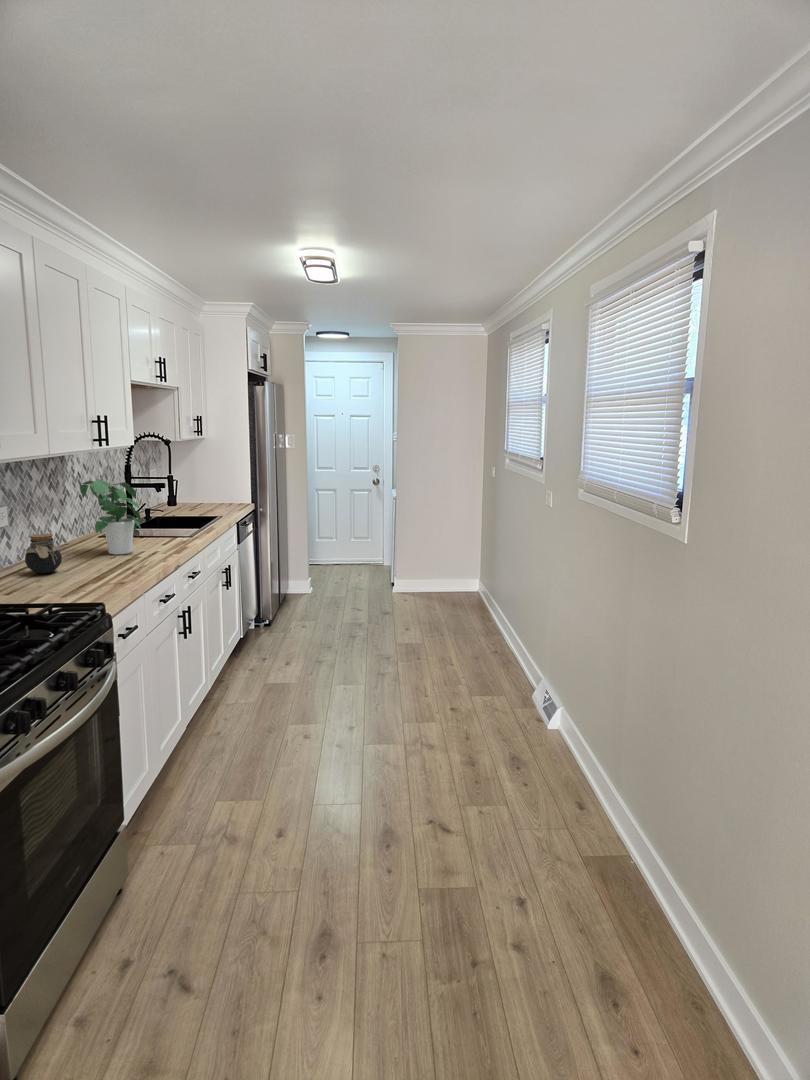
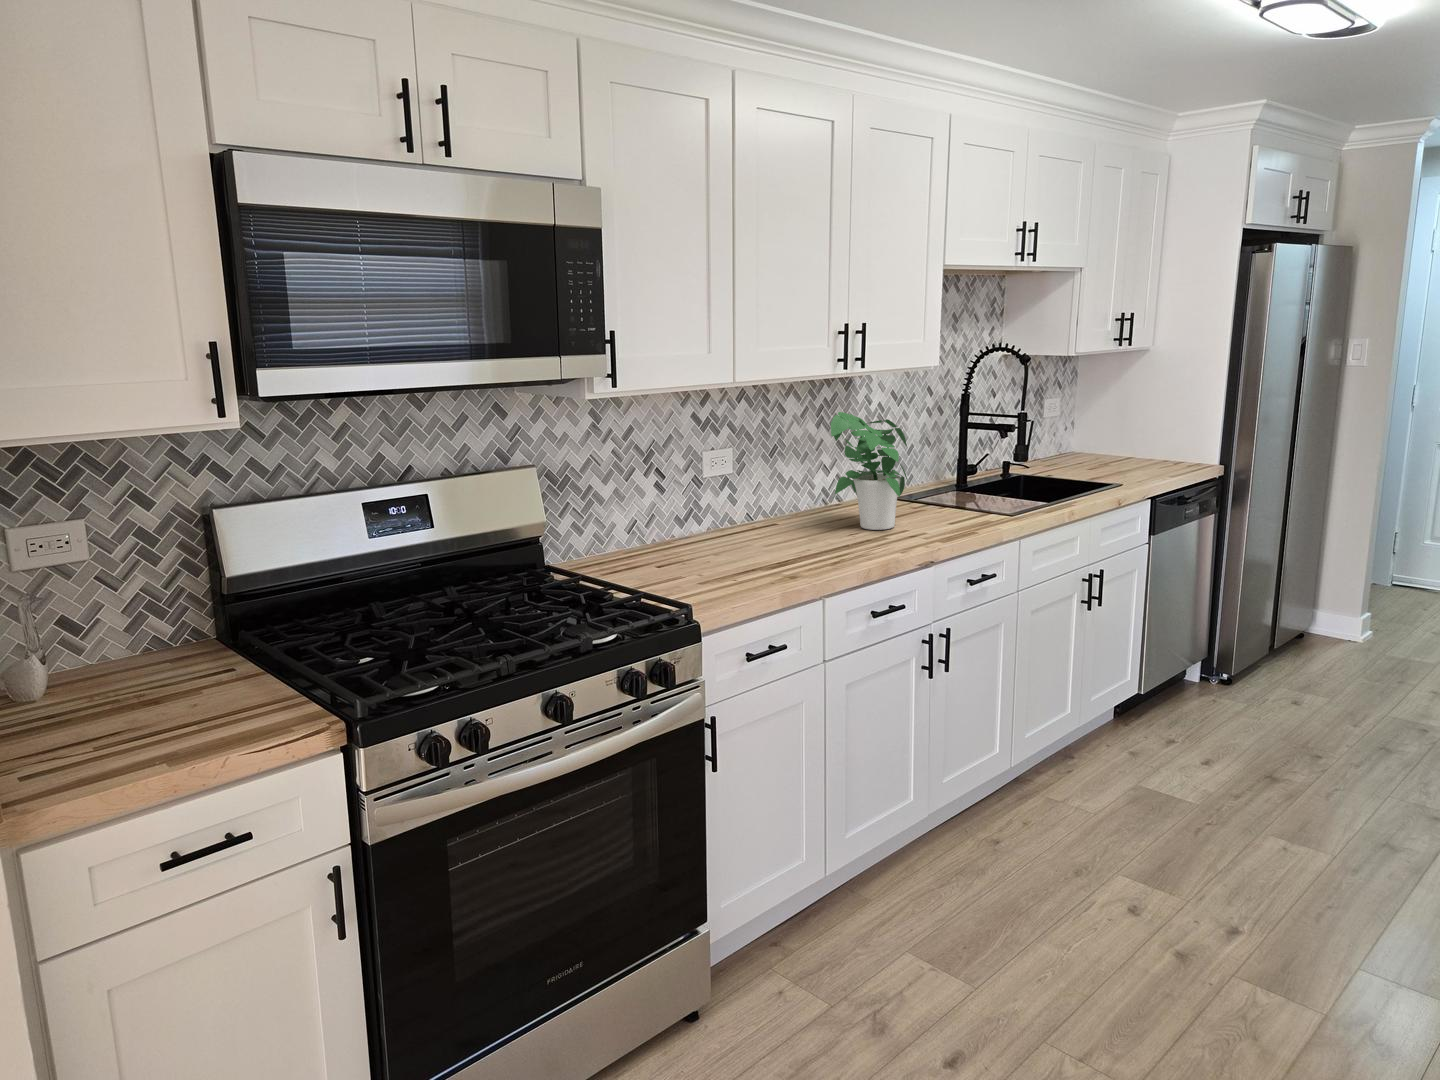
jar: present [25,534,62,574] -> none [723,489,768,545]

